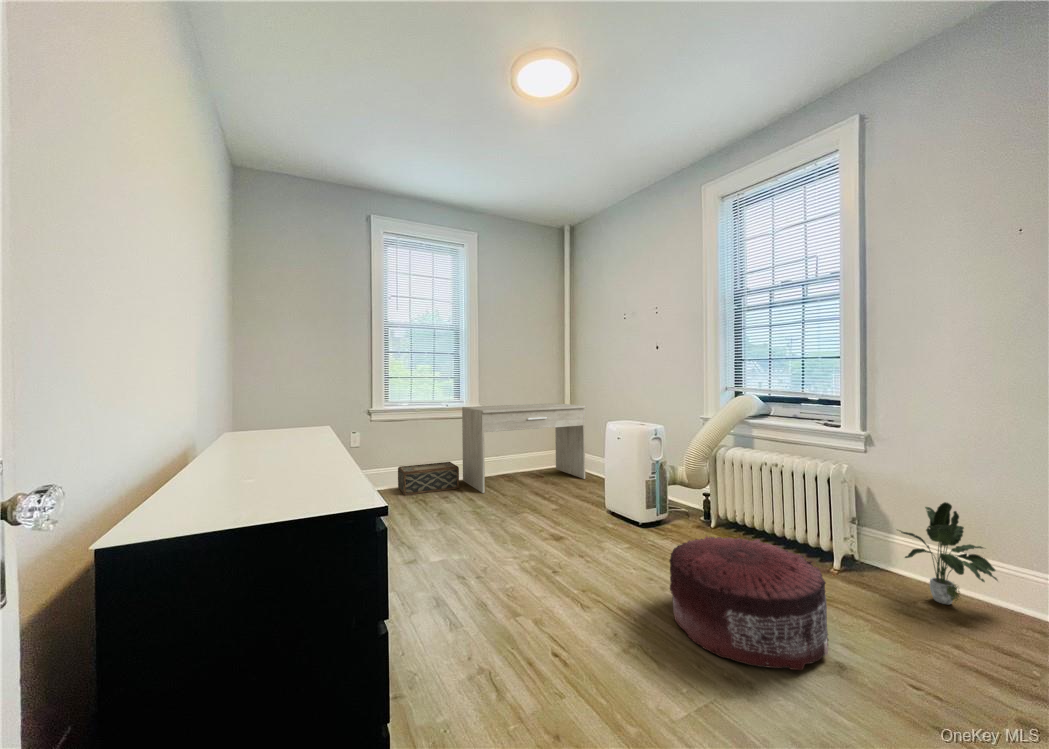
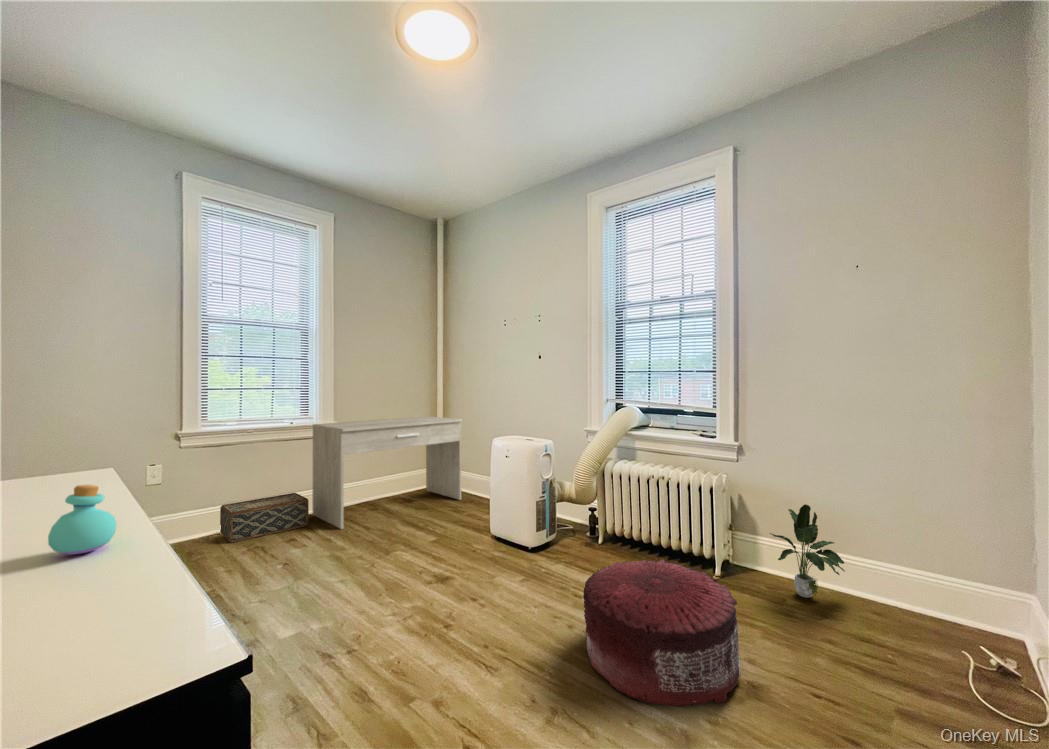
perfume bottle: none [299,426,330,465] -> present [48,485,116,555]

